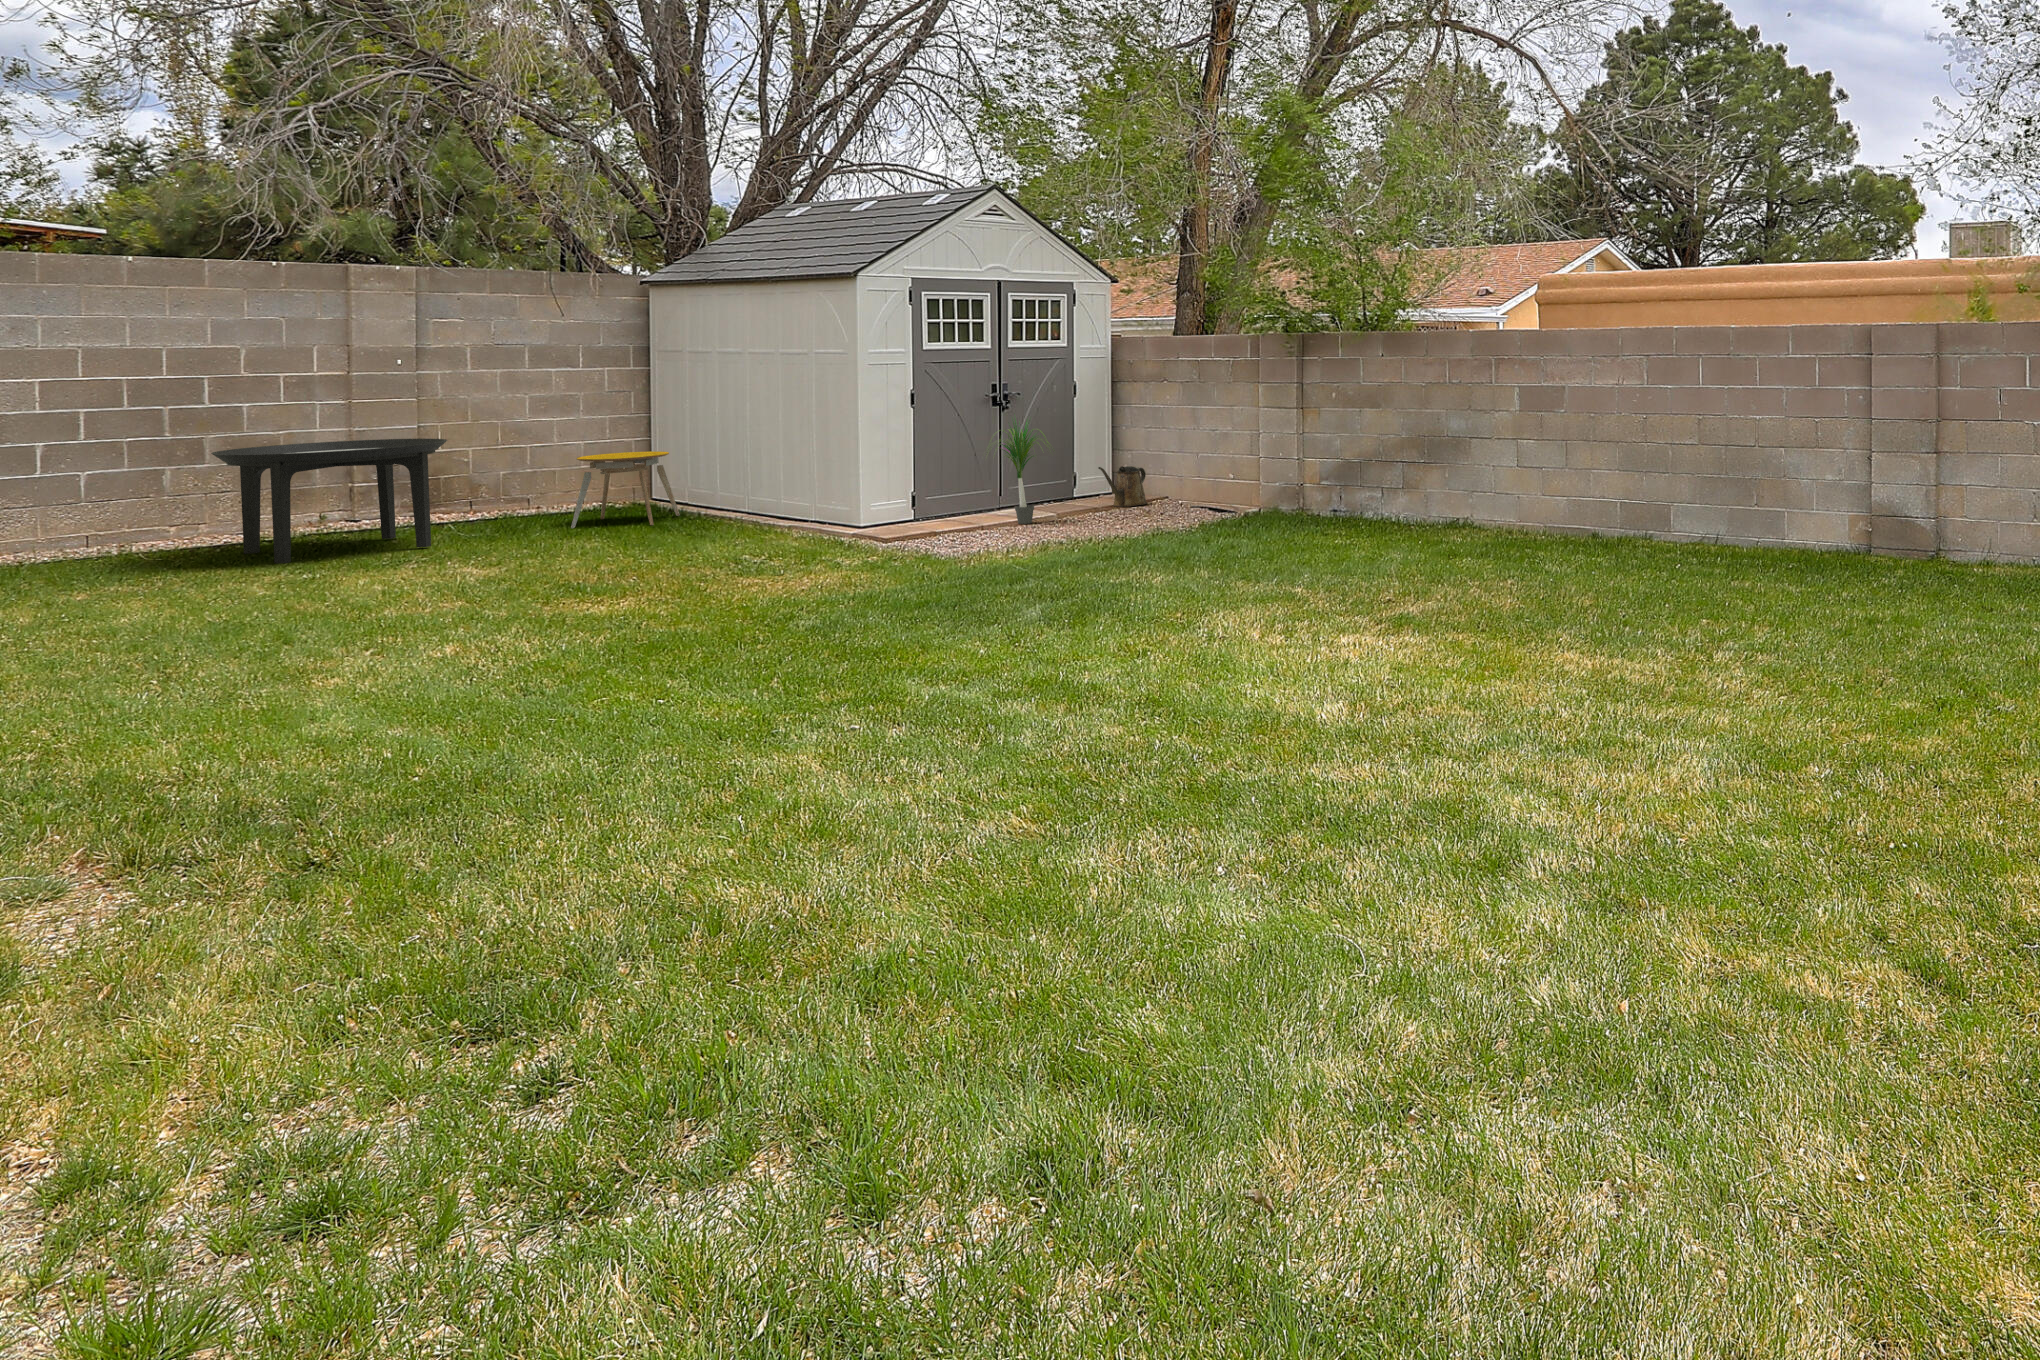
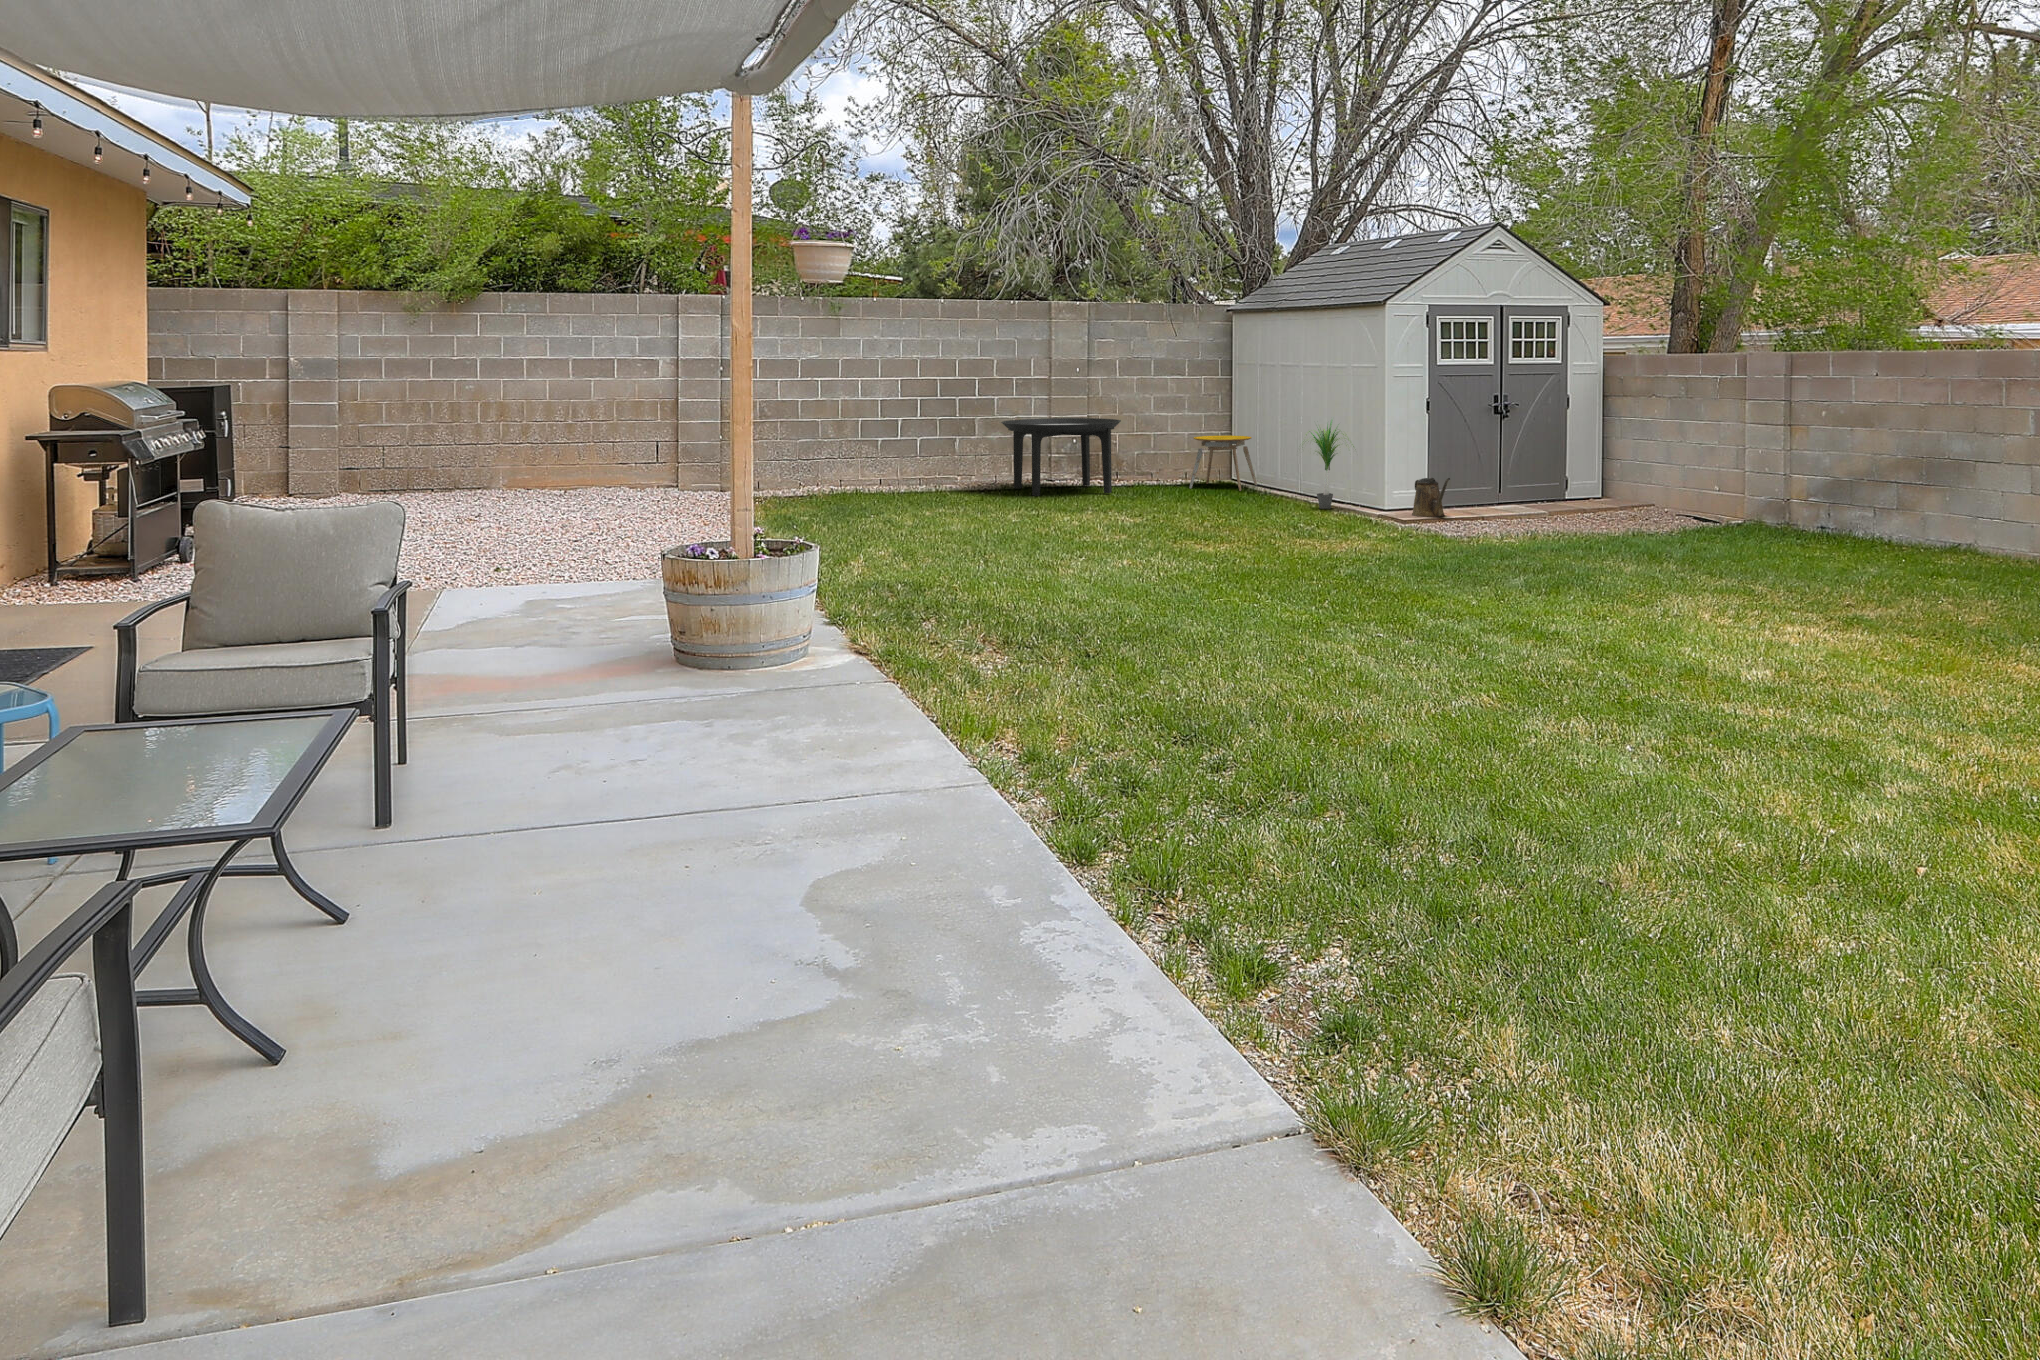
potted plant: present [999,419,1048,524] -> present [1309,422,1354,509]
watering can: present [1098,466,1147,507] -> present [1412,478,1450,517]

